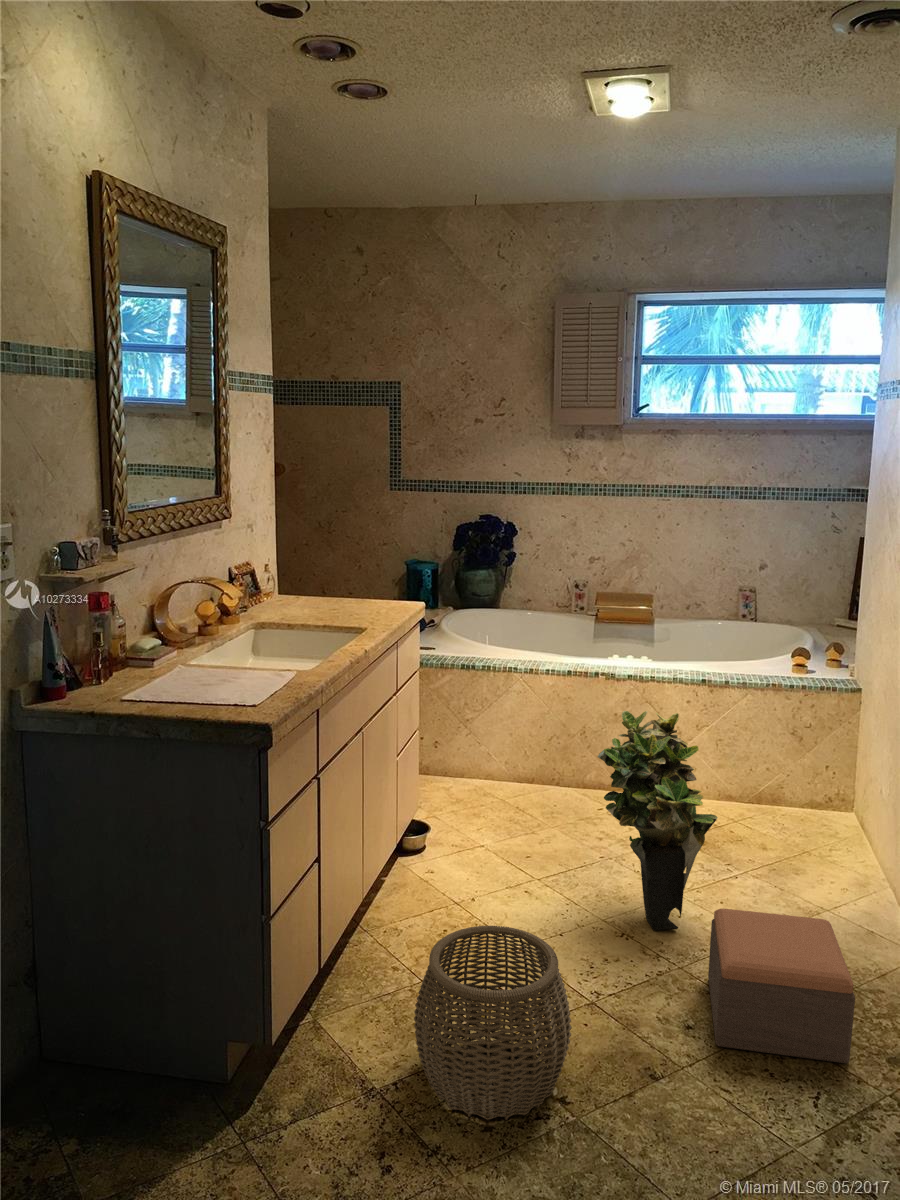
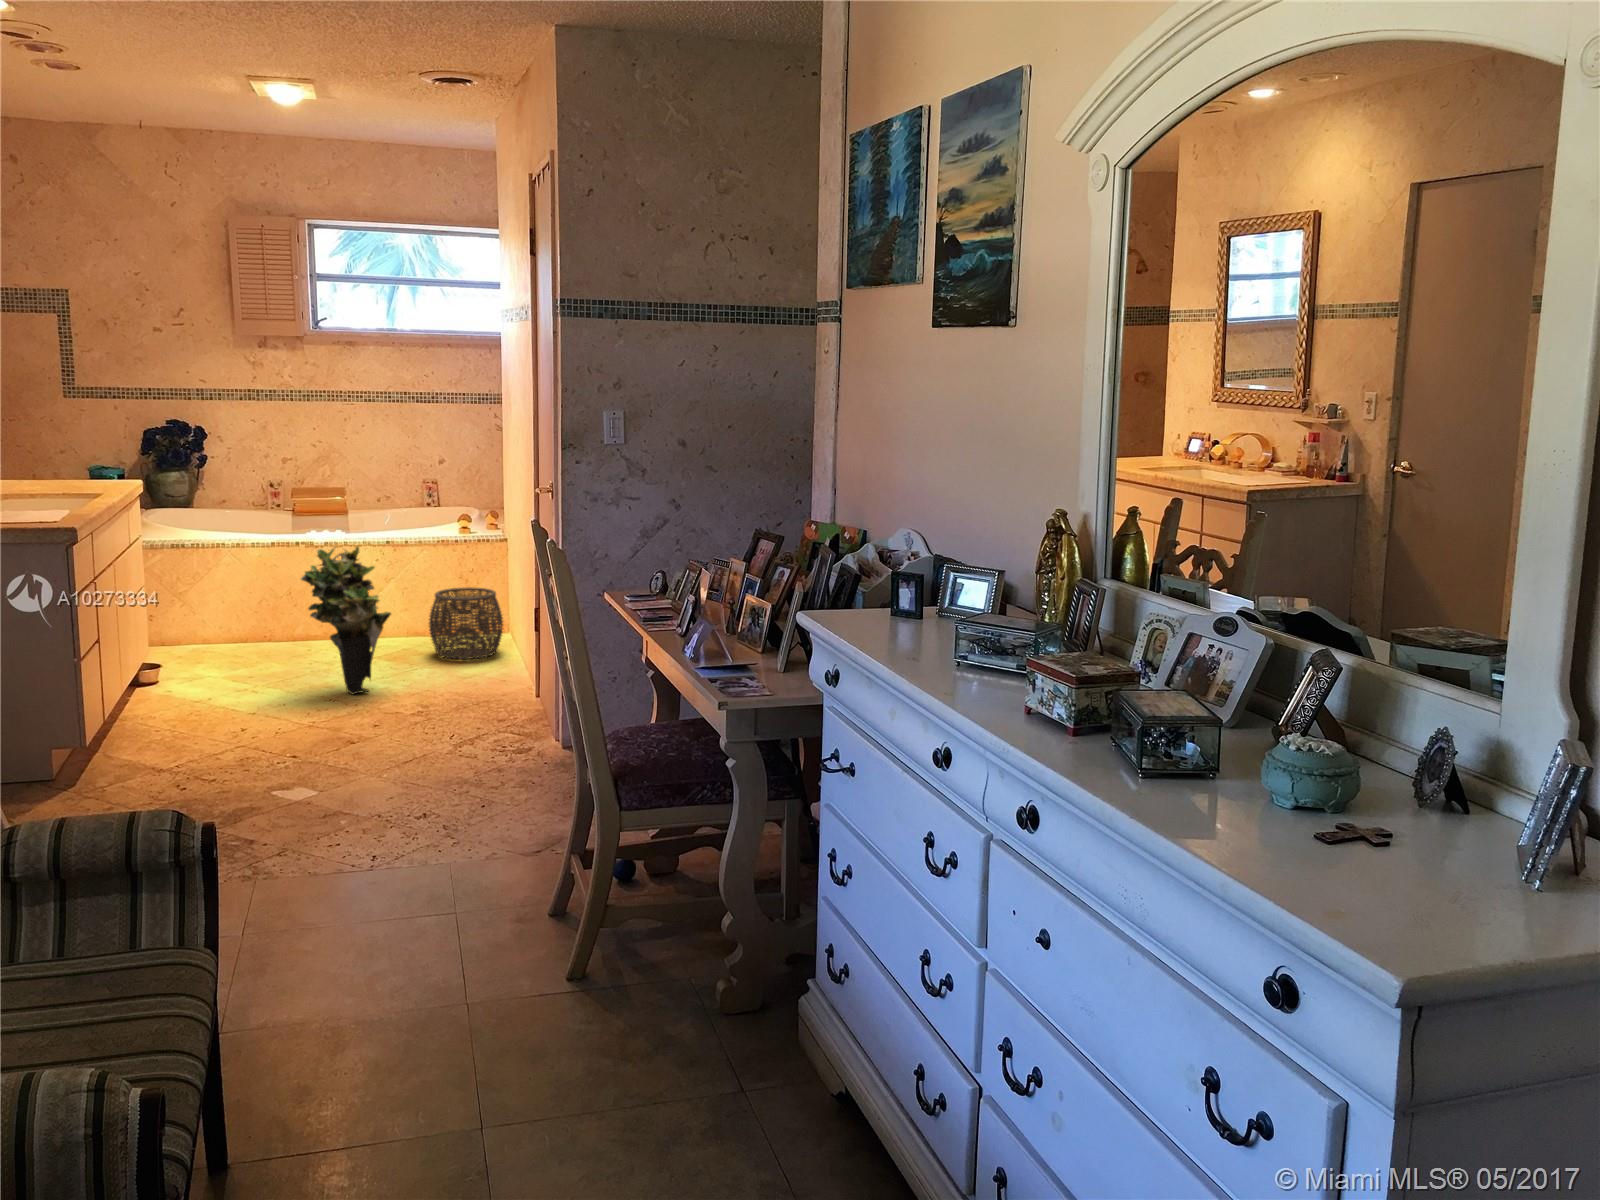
footstool: present [708,909,855,1063] -> none [387,652,470,725]
woven basket: present [414,926,572,1120] -> present [429,587,503,659]

